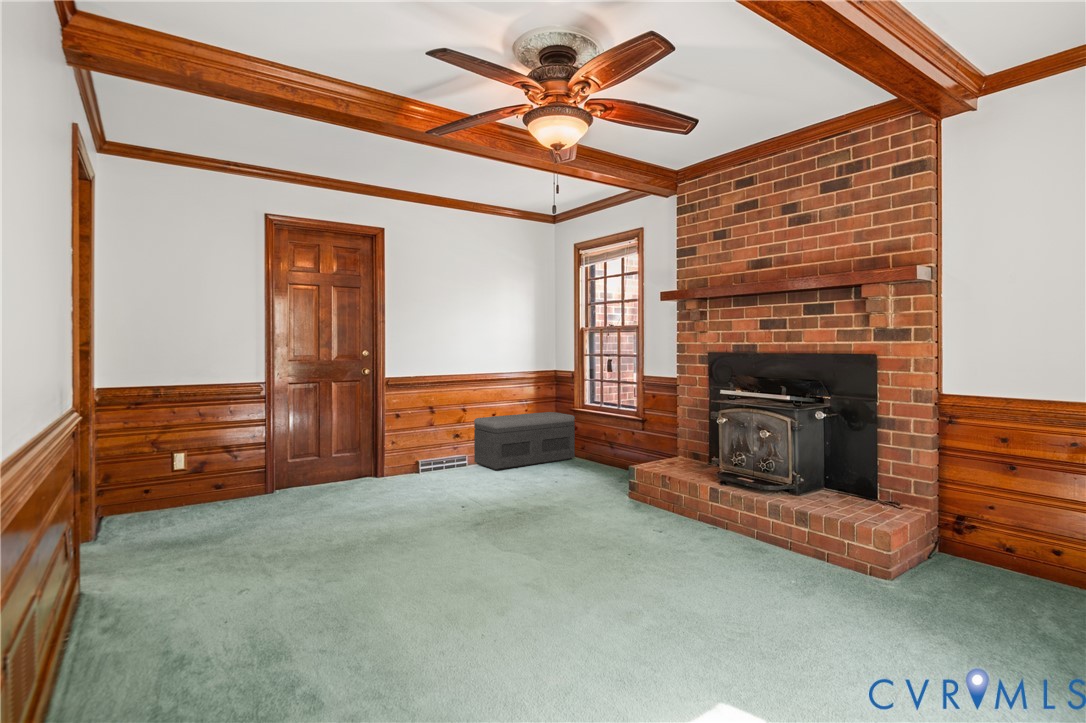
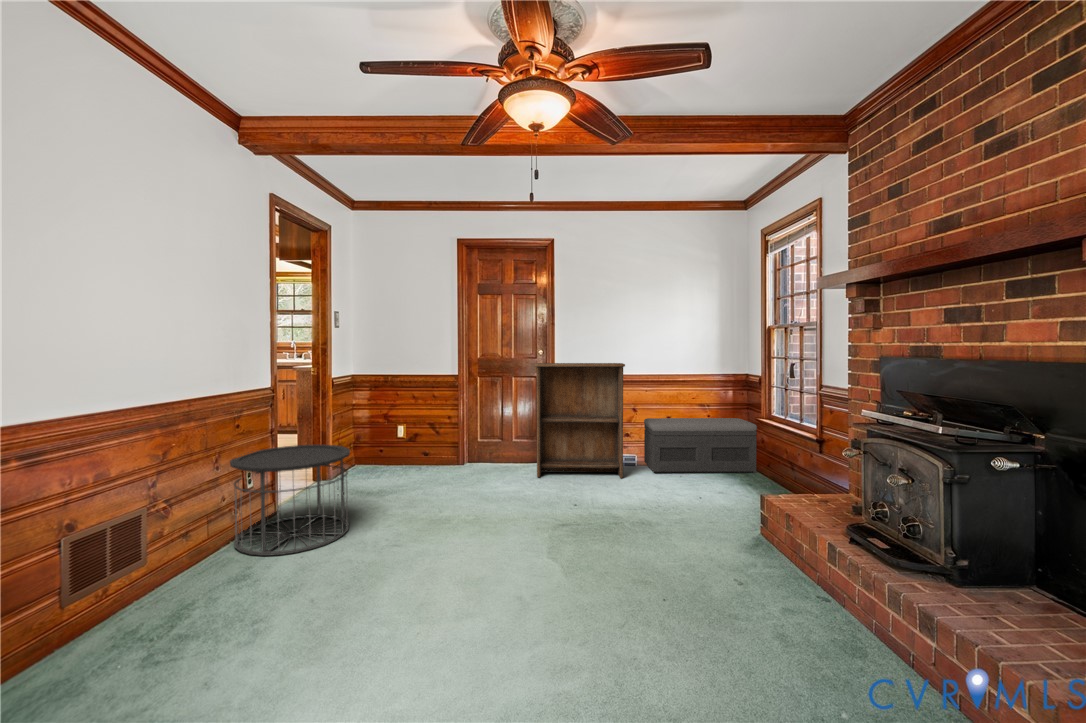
bookshelf: none [377,362,477,490] -> present [535,363,625,478]
side table: none [81,474,258,634] -> present [230,445,350,556]

